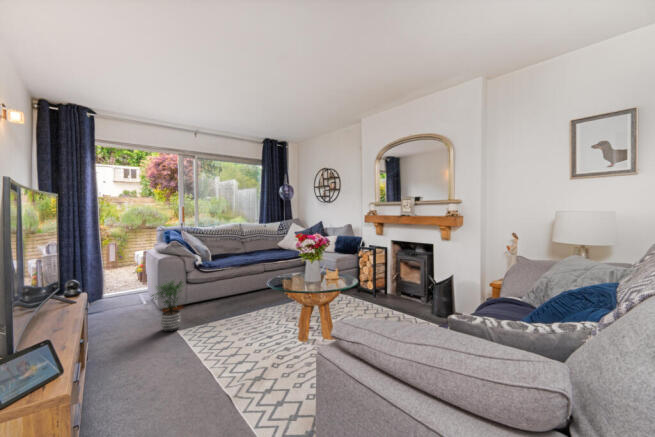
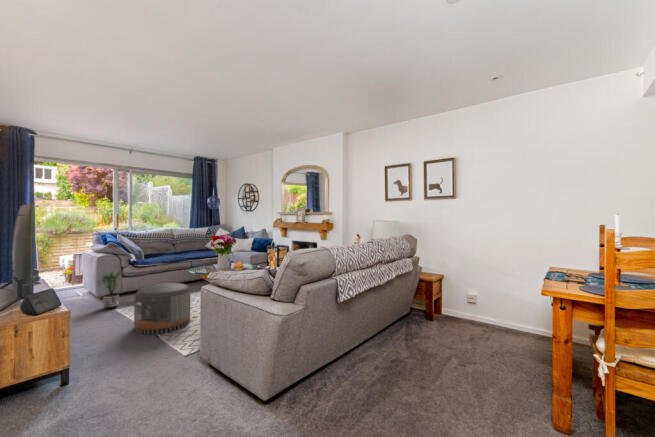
pouf: none [196,305,277,398] -> present [134,283,190,334]

